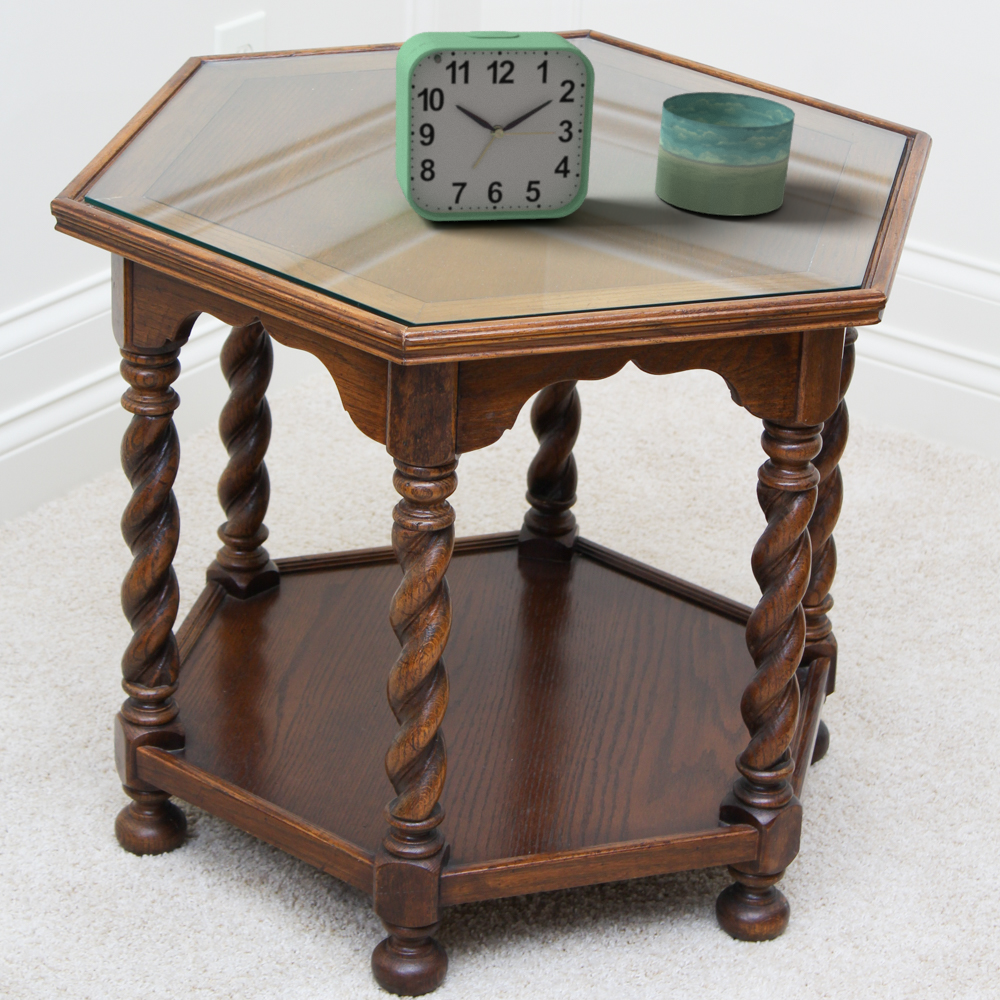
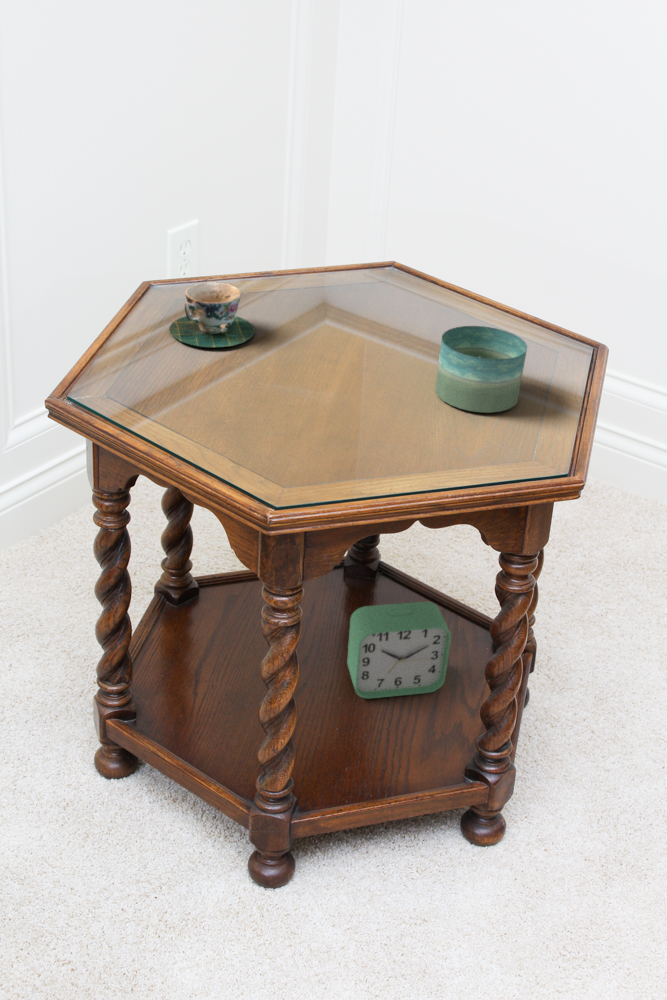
alarm clock: present [396,31,595,221] -> present [347,602,451,699]
teacup: none [237,44,371,137] -> present [169,282,255,347]

